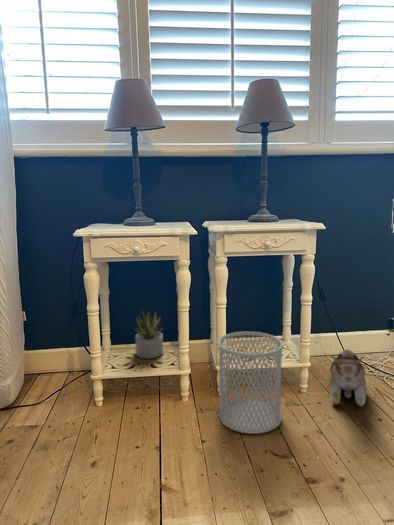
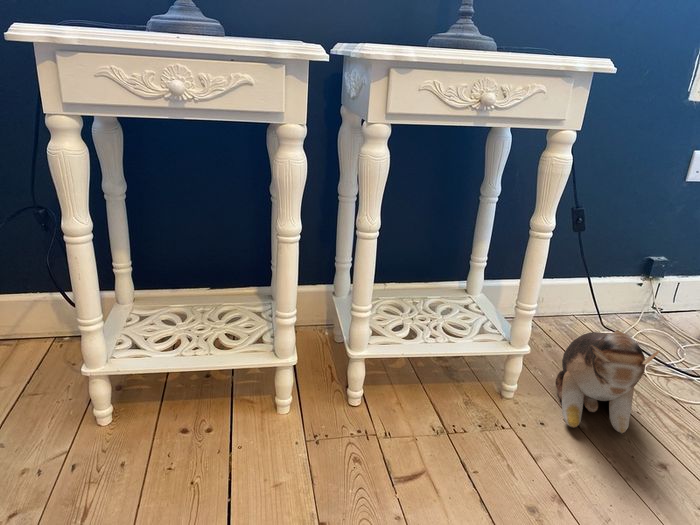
succulent plant: present [135,313,163,358] -> none [177,228,241,326]
wastebasket: present [218,332,284,434] -> none [350,286,503,500]

